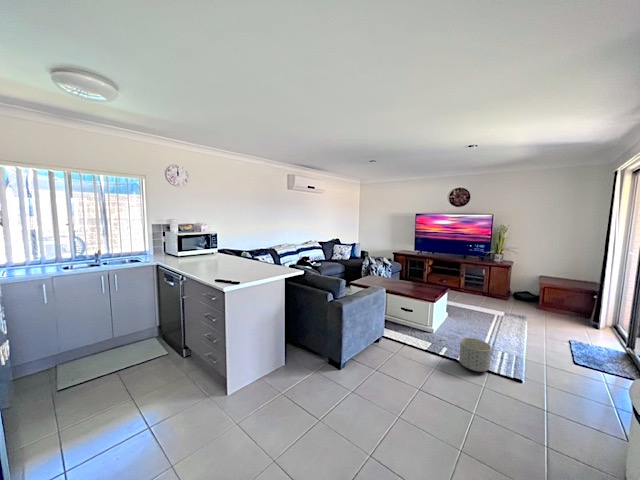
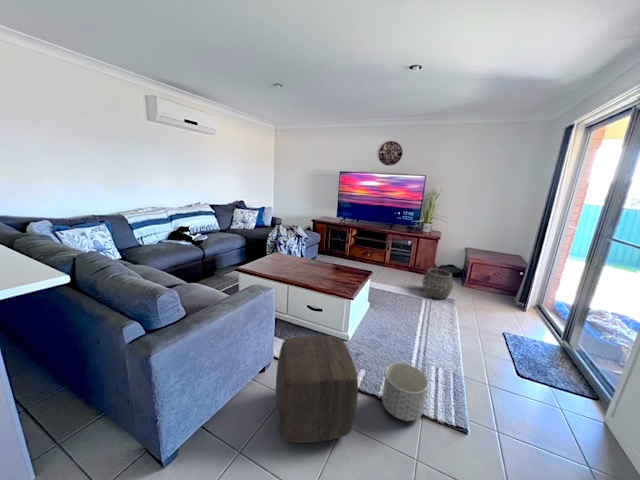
woven basket: none [494,290,523,315] -> present [422,268,453,299]
ottoman: none [389,315,442,372] -> present [276,336,358,443]

